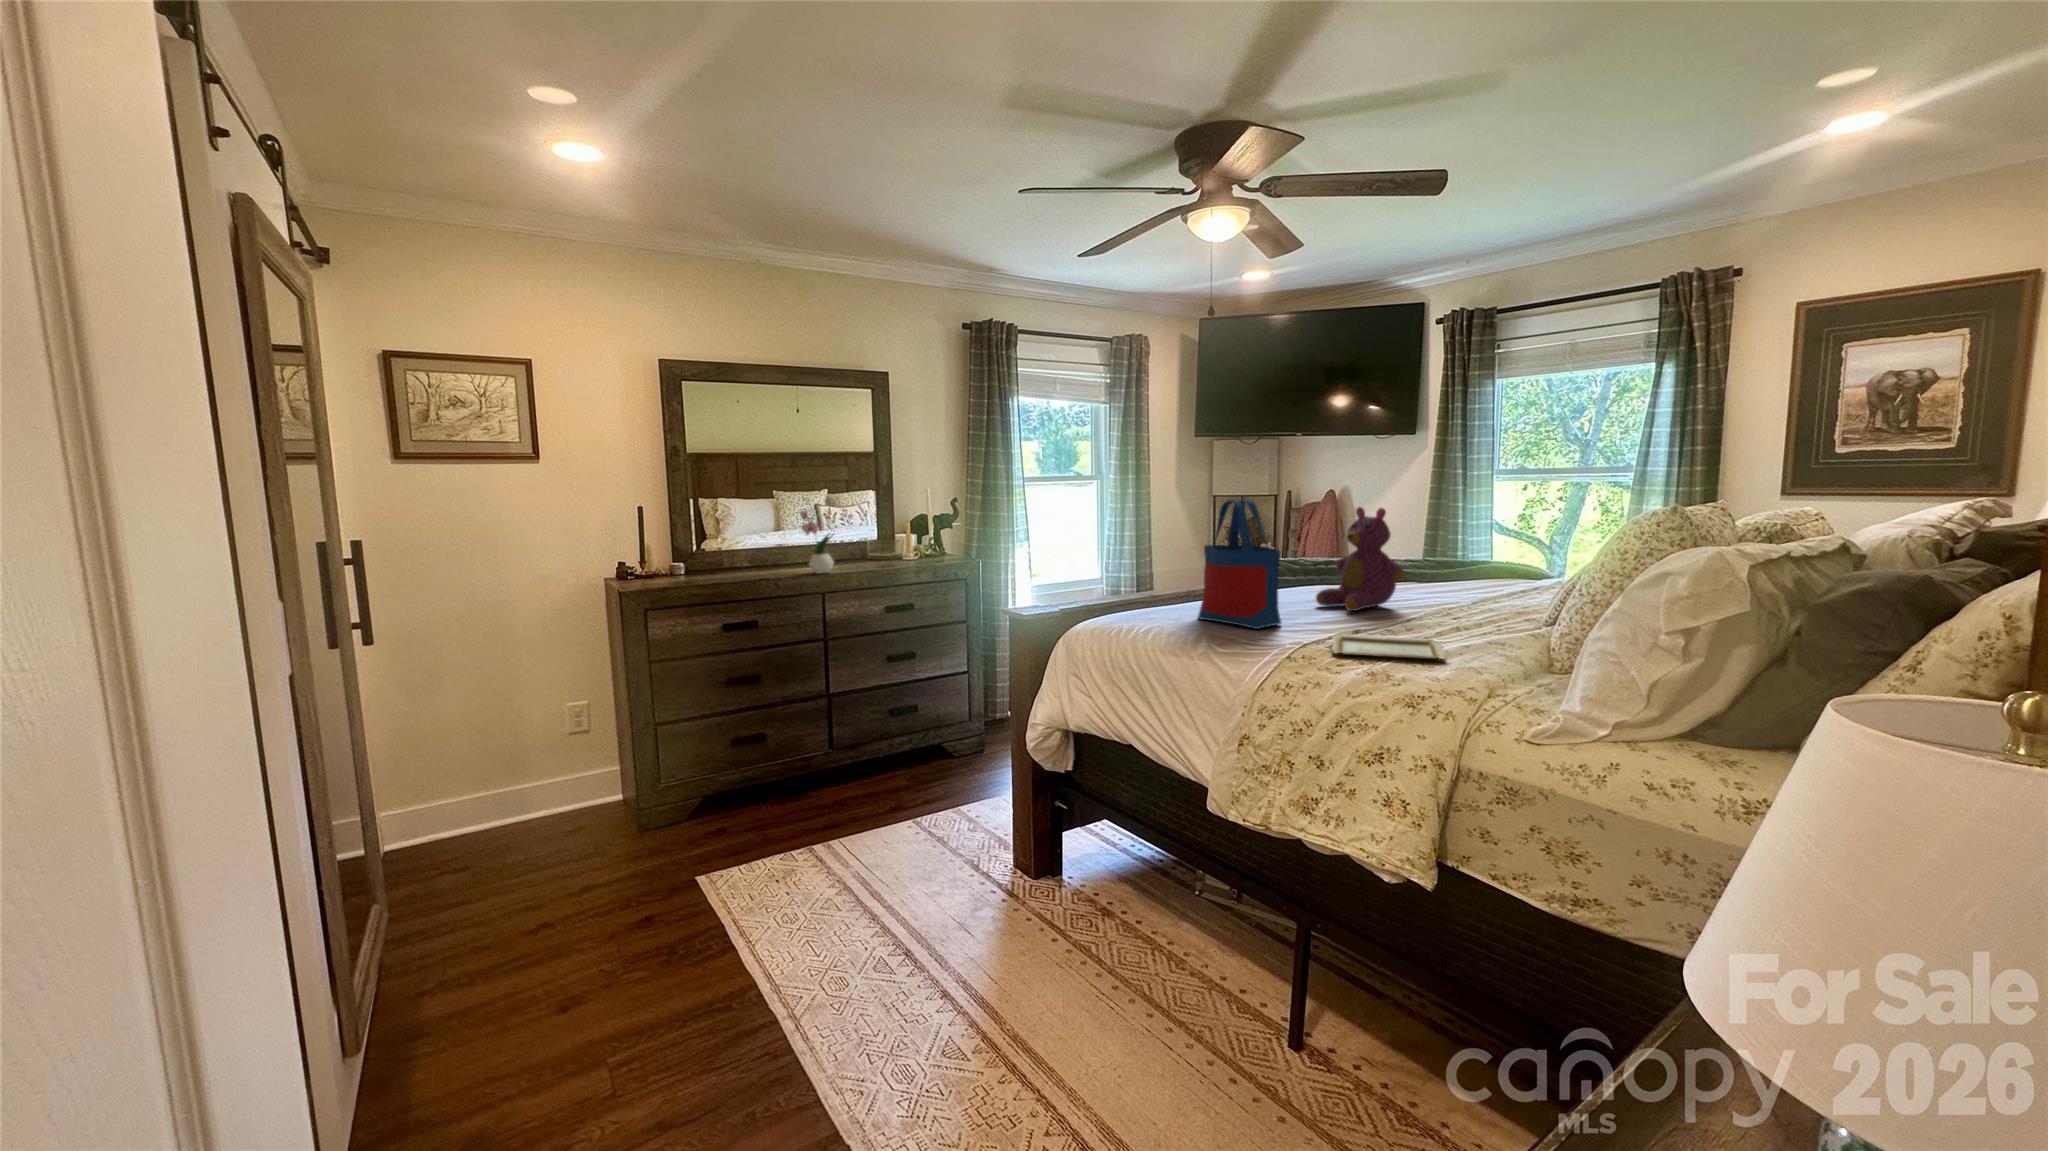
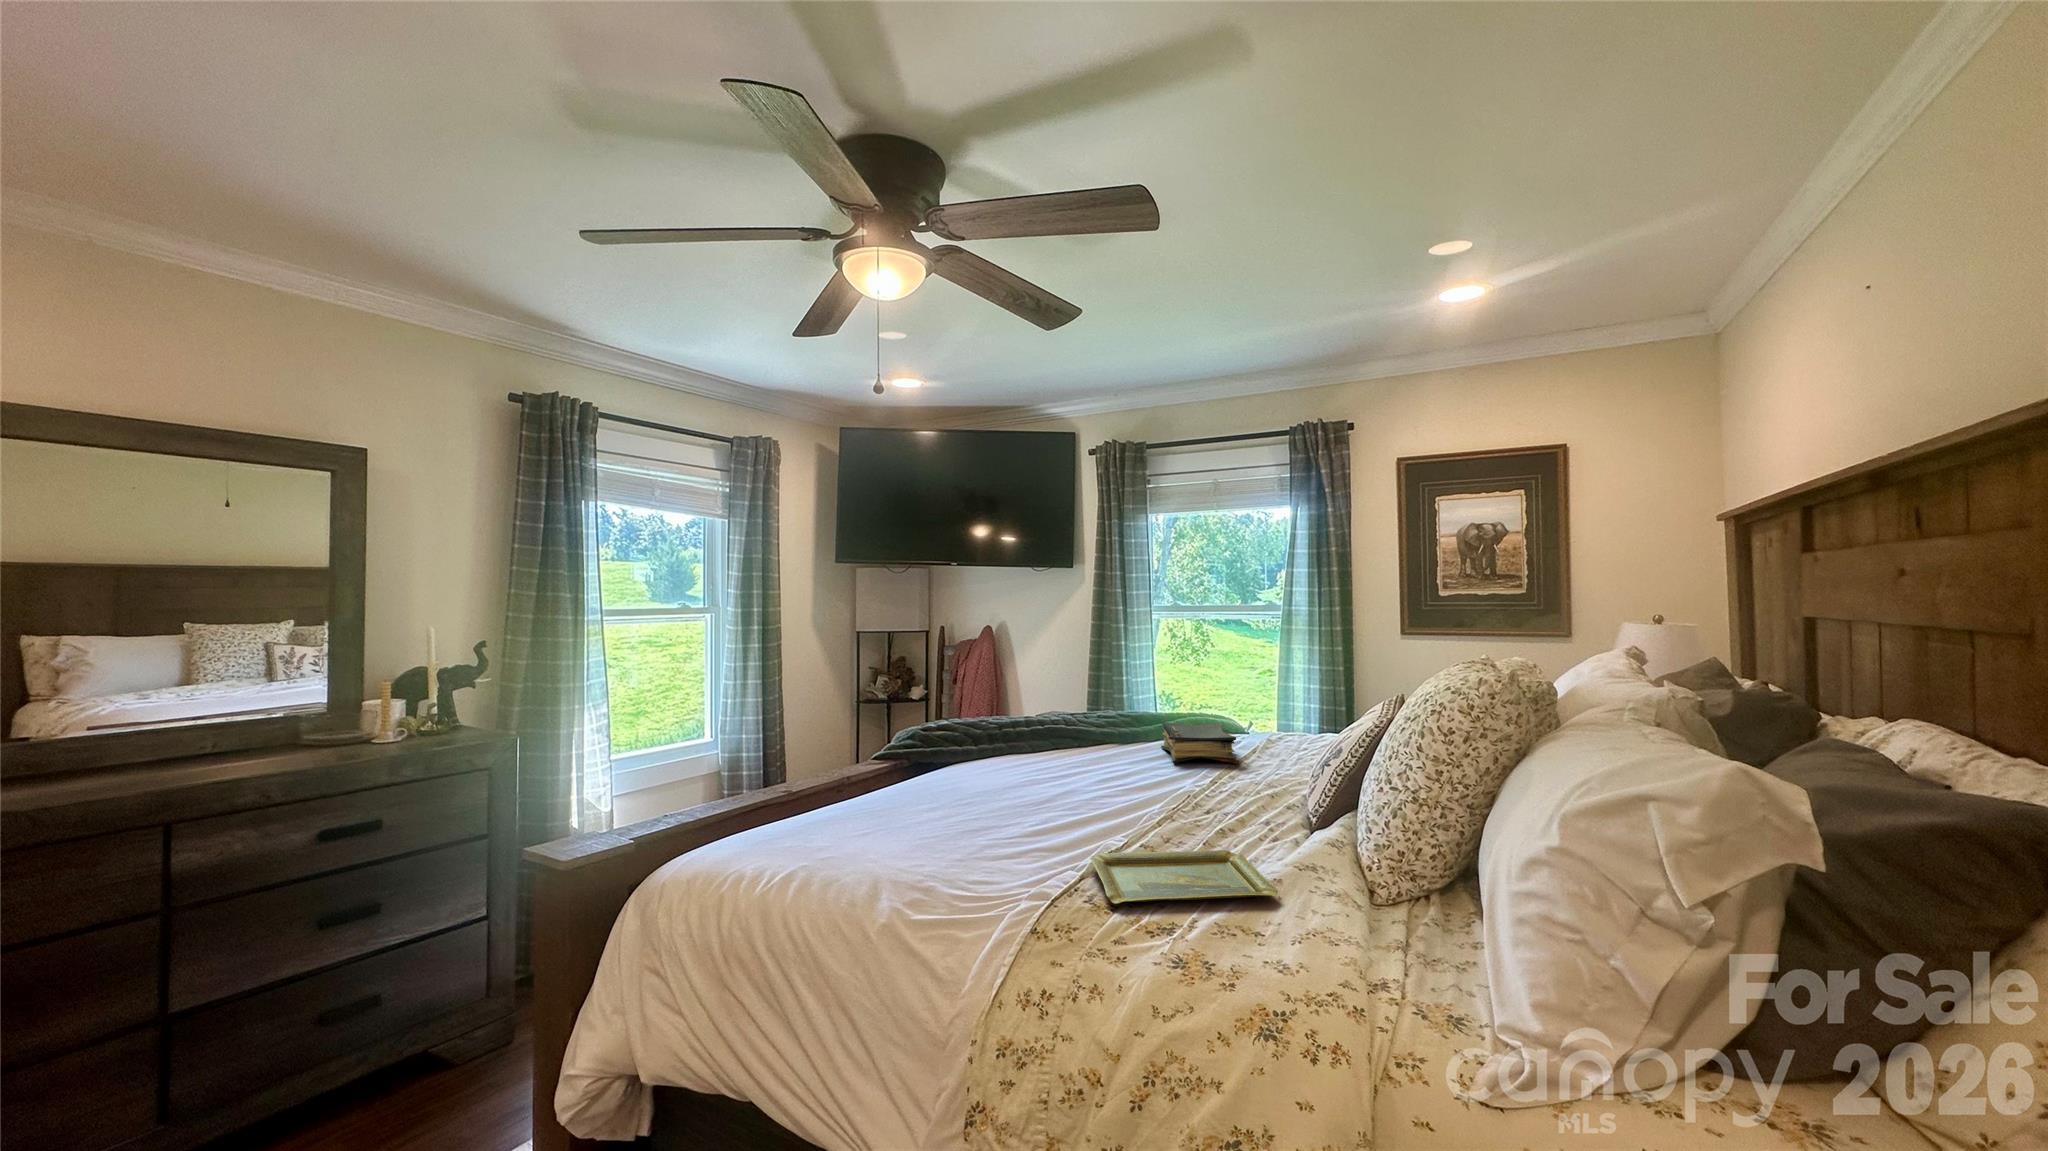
tote bag: present [1198,499,1282,629] -> none [865,638,999,851]
teddy bear: present [1316,507,1404,611] -> none [1027,648,1139,796]
flower arrangement: present [800,509,834,574] -> none [91,637,183,784]
book: none [1445,570,1510,603] -> present [1161,723,1239,763]

